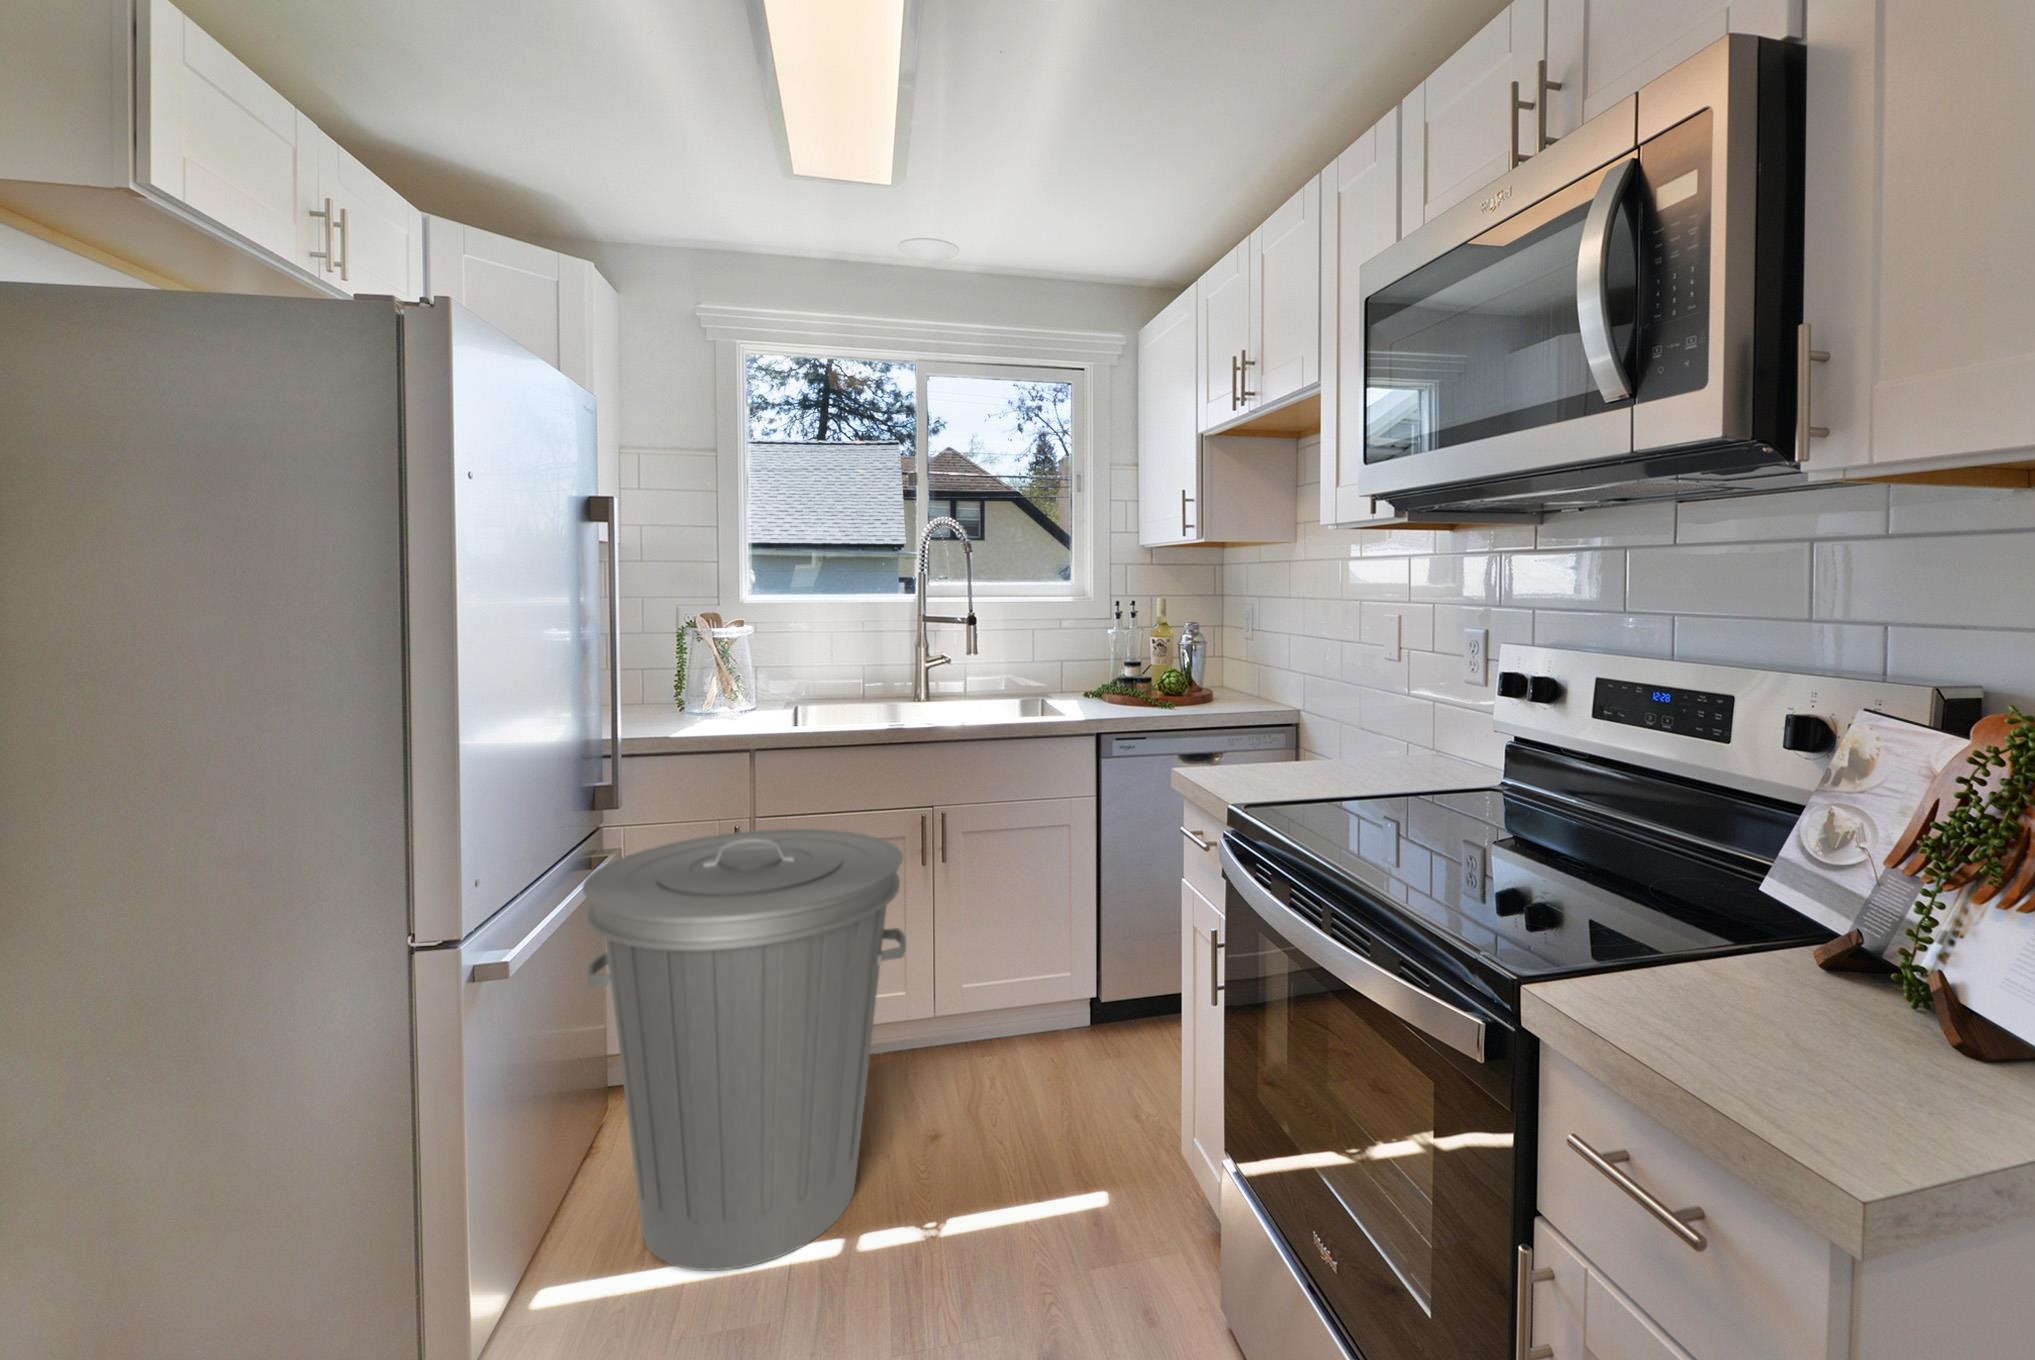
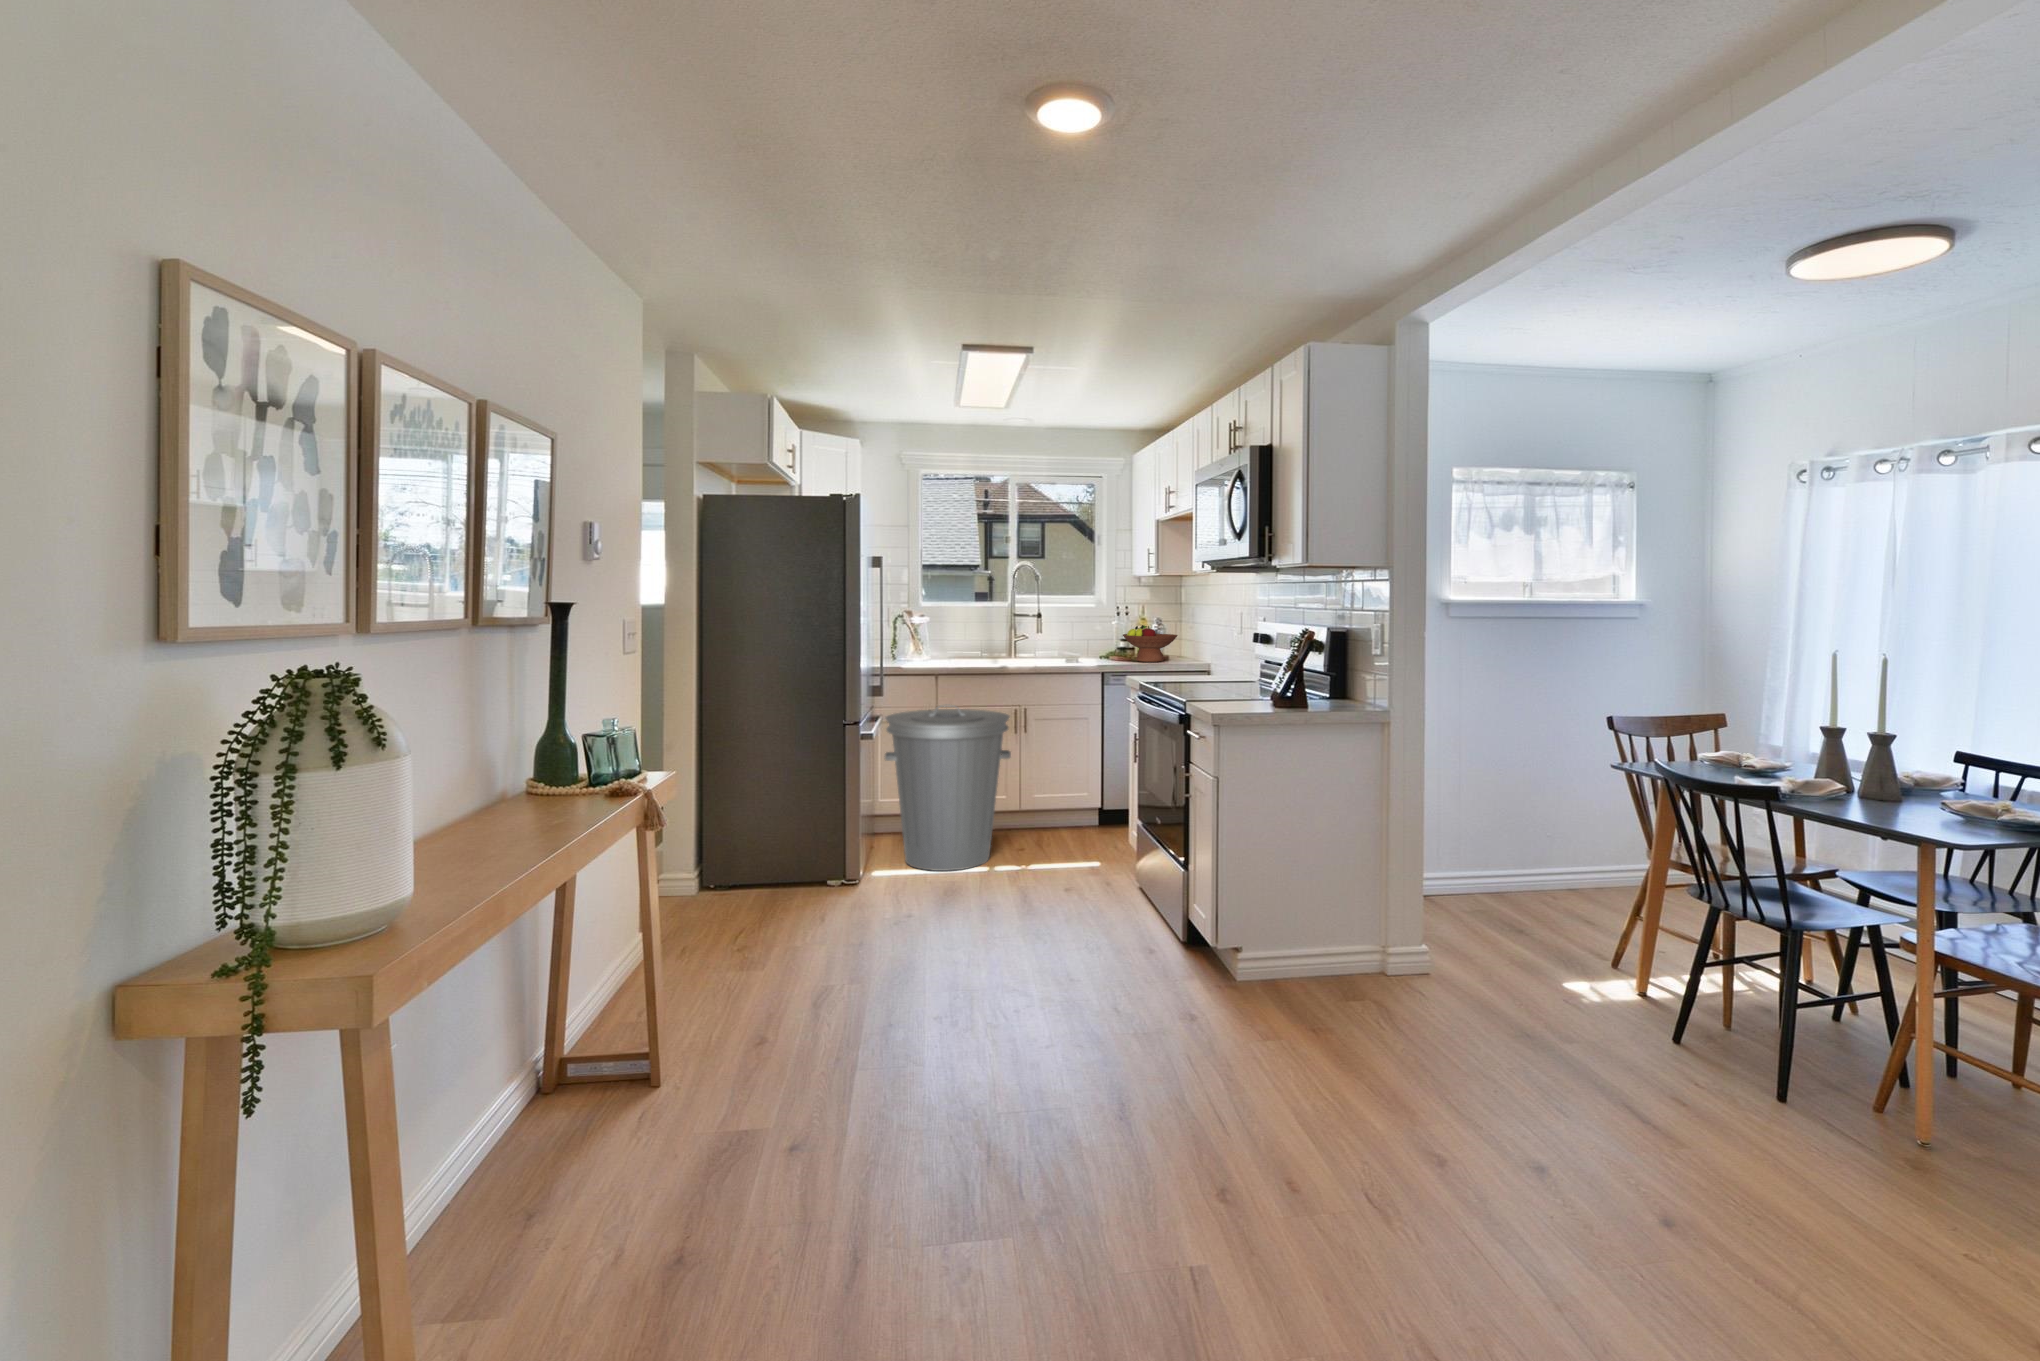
fruit bowl: none [1130,638,1233,707] -> present [1123,625,1178,662]

